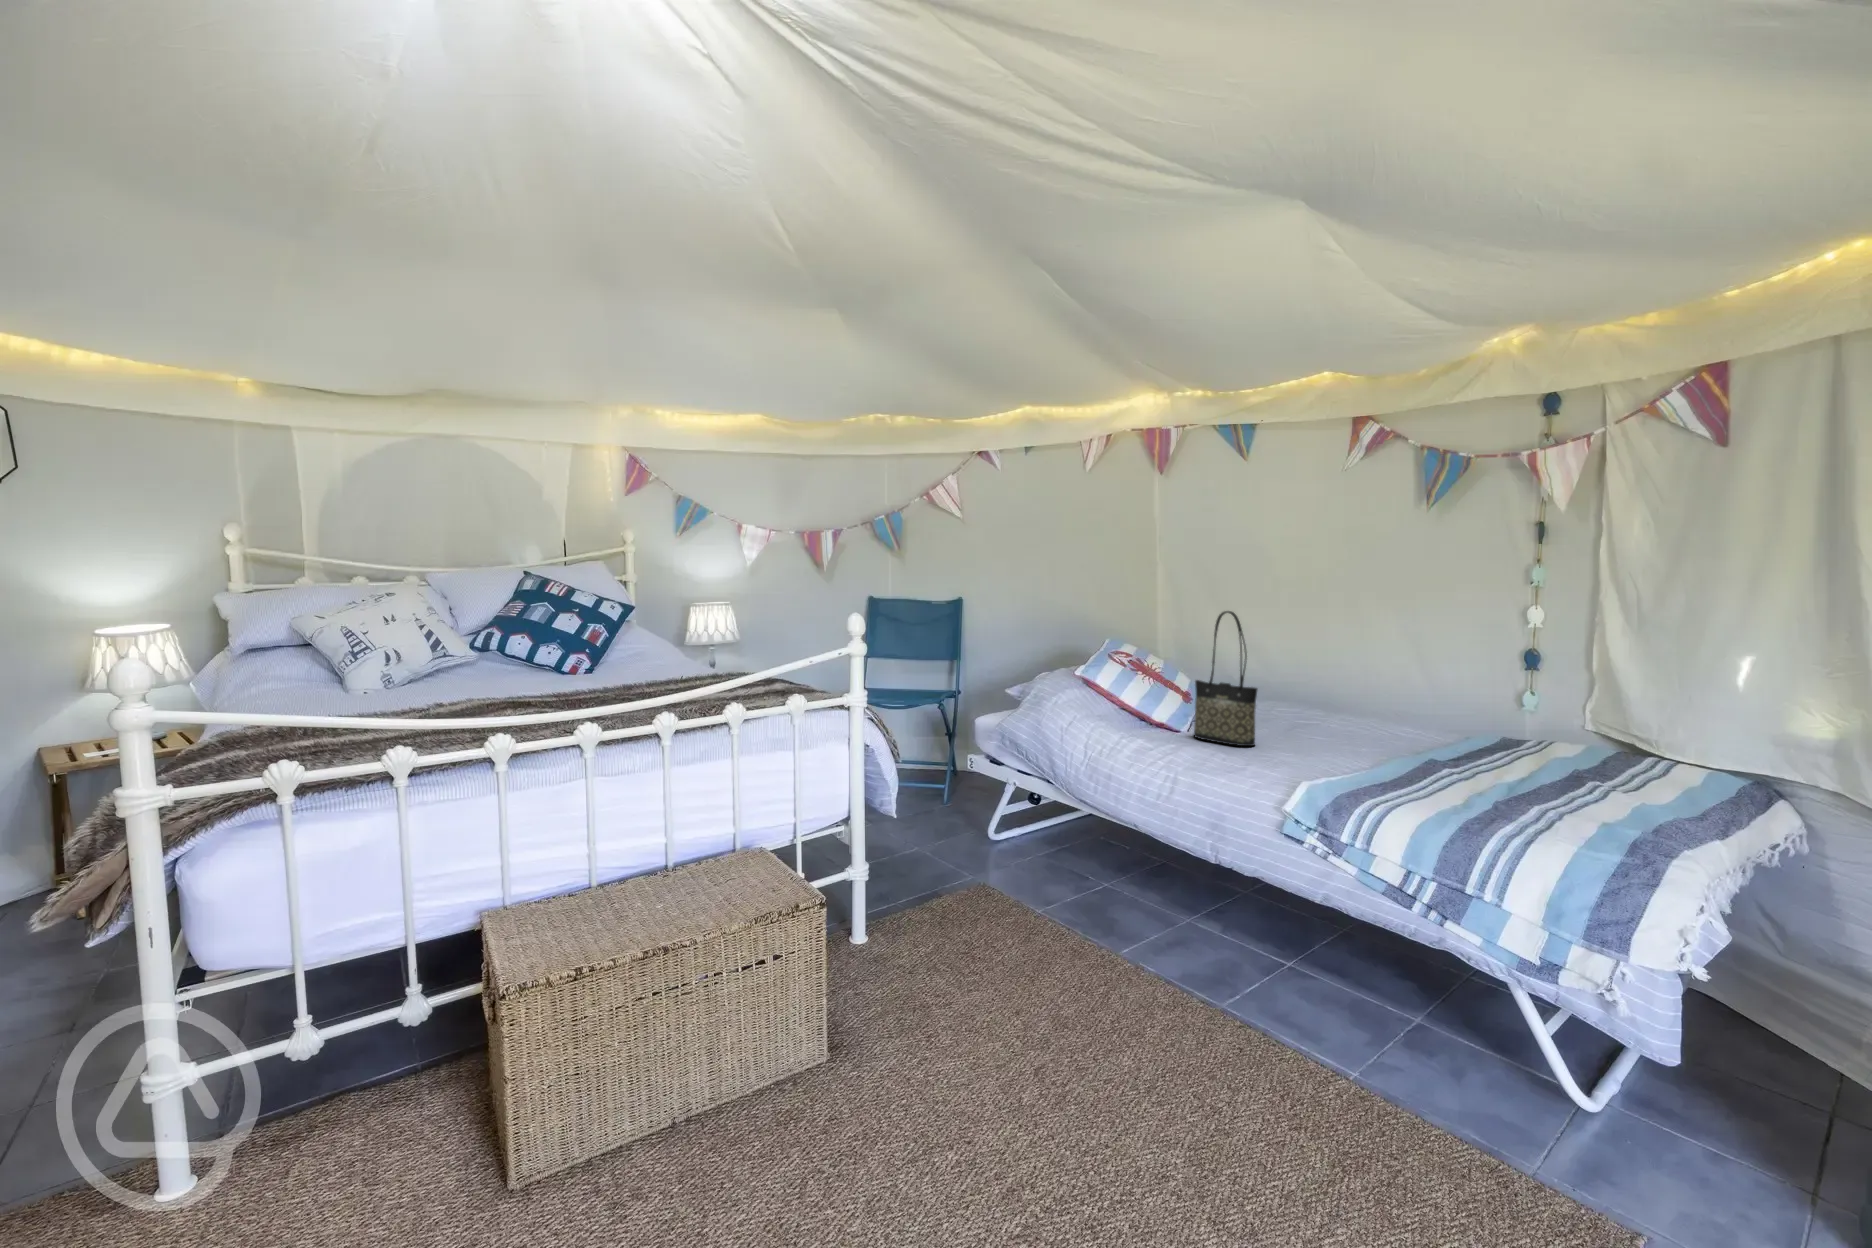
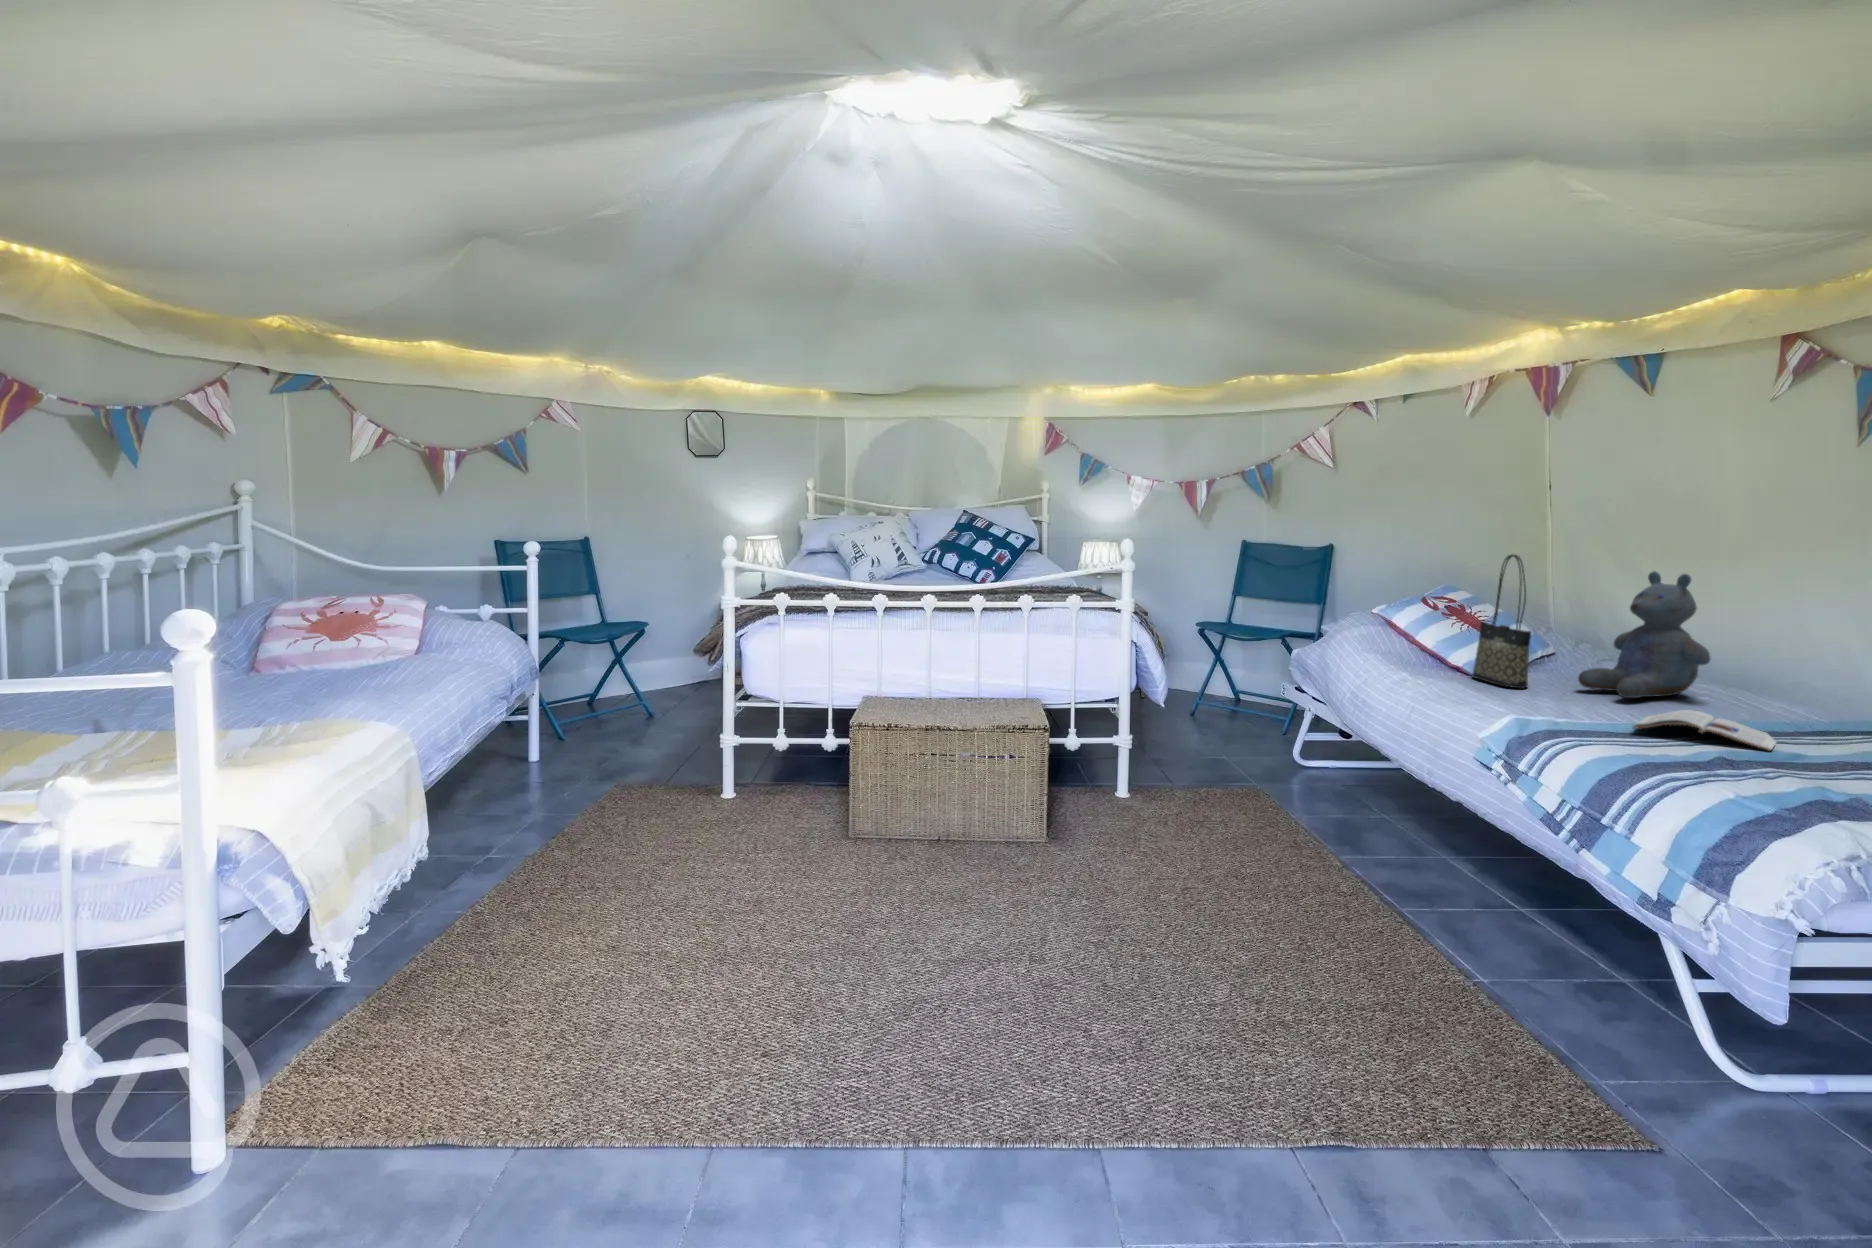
stuffed bear: none [1295,622,1401,746] -> present [1578,571,1710,698]
magazine: none [1391,754,1521,789] -> present [1633,710,1776,751]

